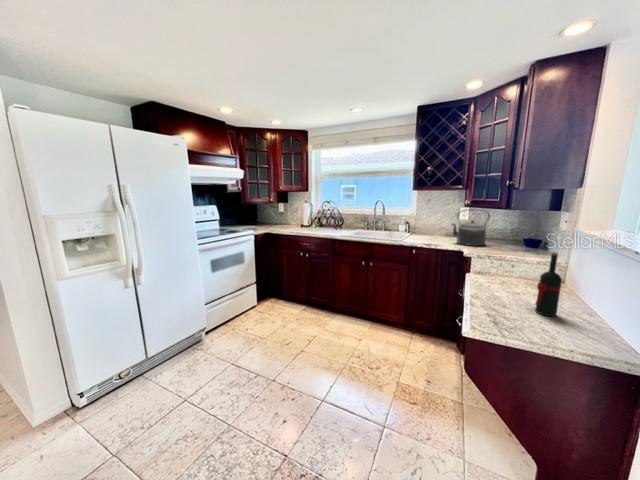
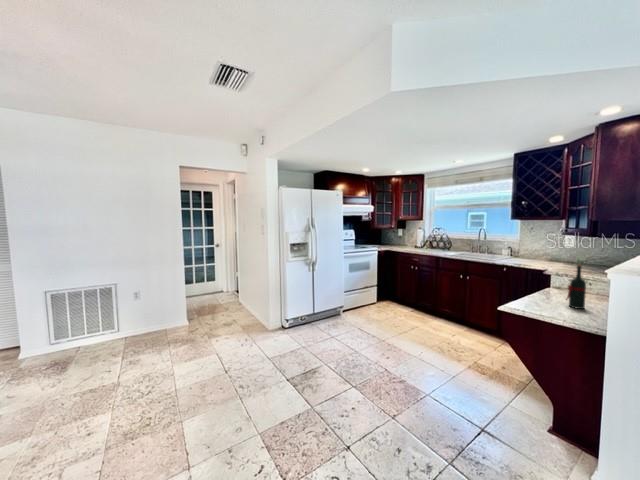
kettle: present [451,210,490,246] -> none [543,237,583,268]

